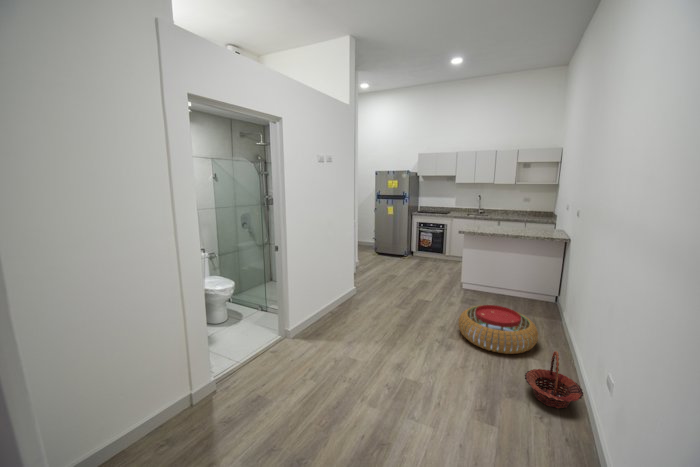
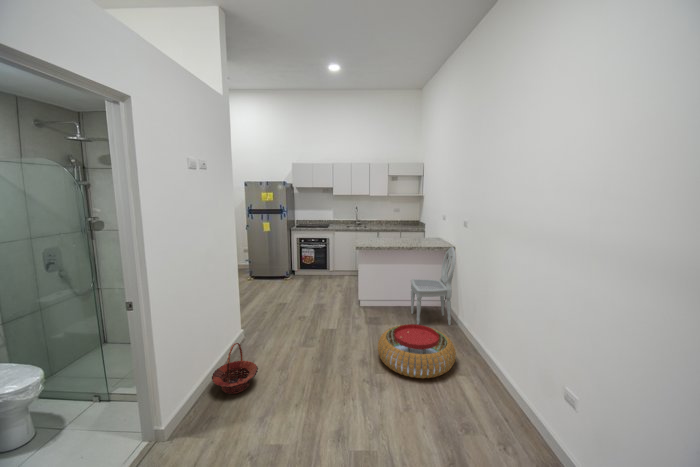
dining chair: none [514,238,566,320] -> present [411,247,455,325]
basket: present [525,351,583,409] -> present [212,343,258,394]

